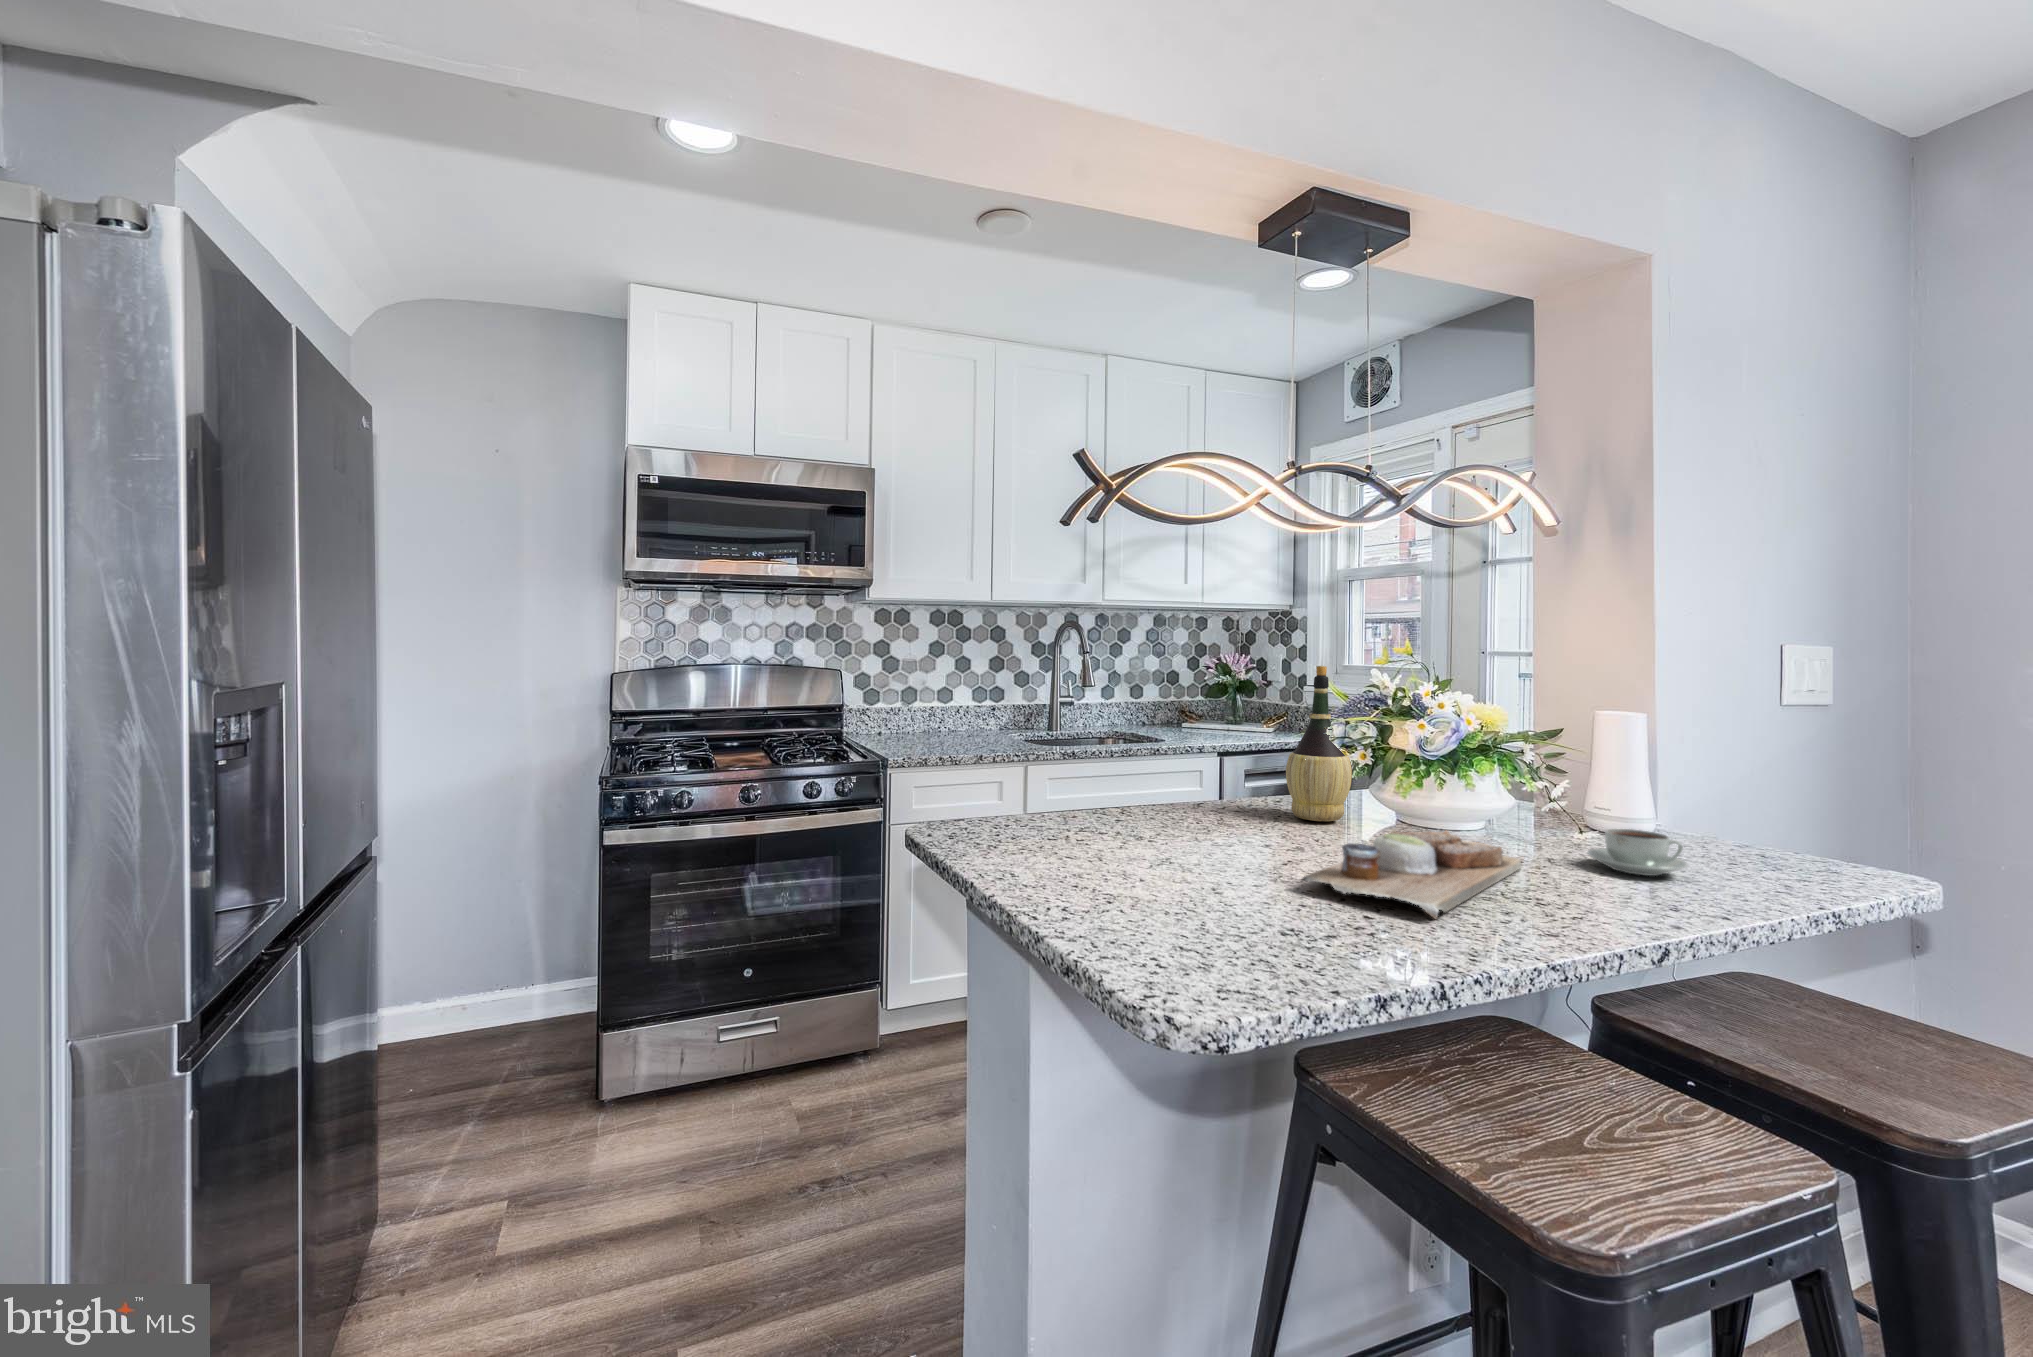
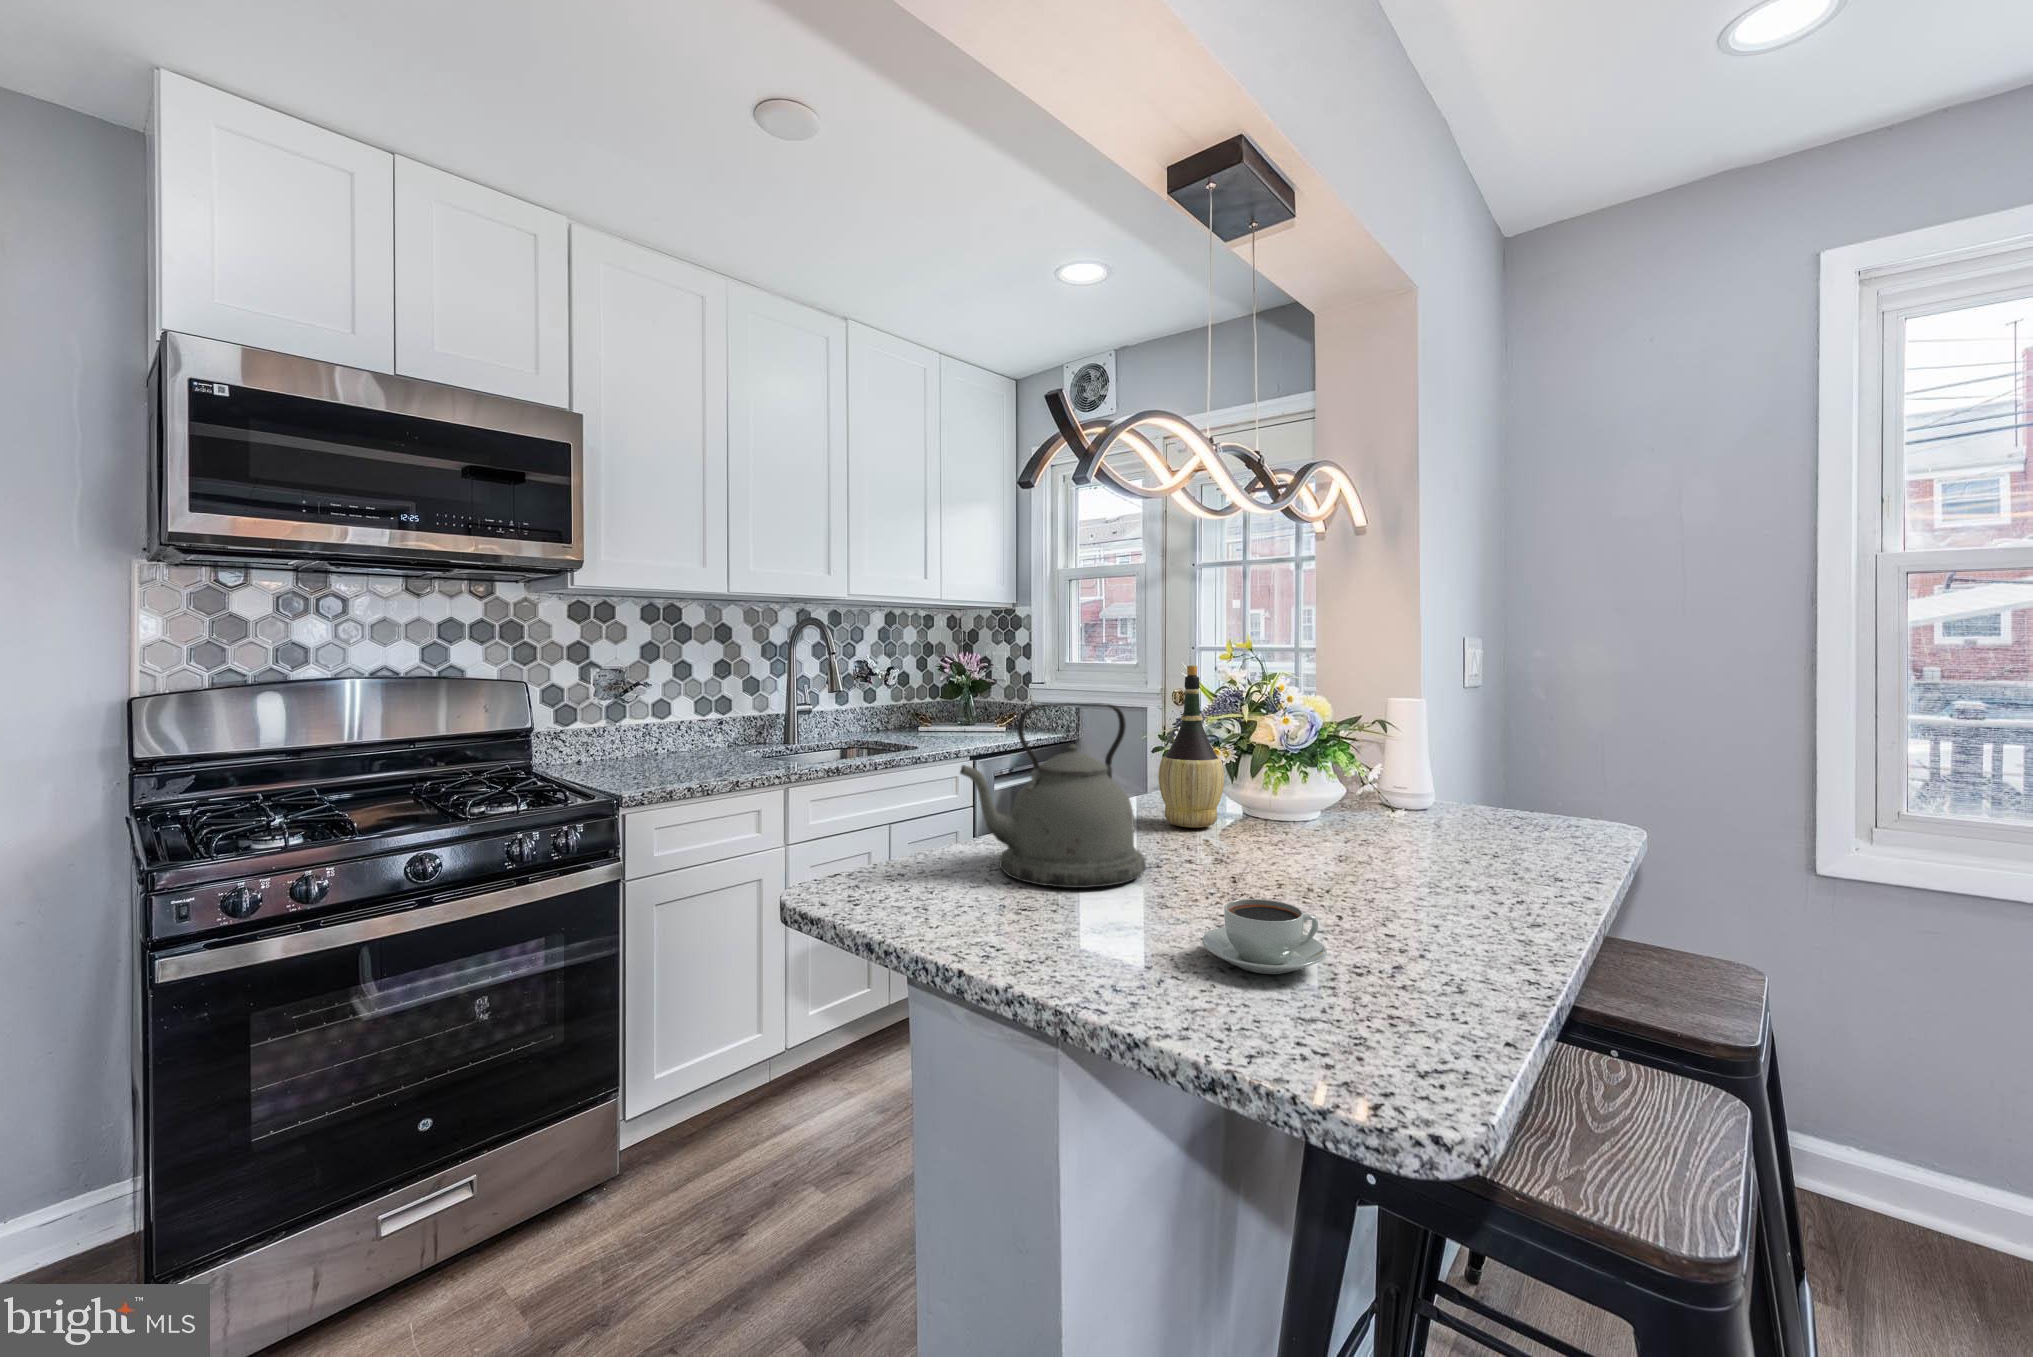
kettle: none [1049,694,1215,851] -> present [960,703,1146,888]
coffee cup: present [1587,829,1688,876] -> present [1202,899,1327,974]
cutting board: present [1301,831,1521,919] -> none [1295,827,1456,931]

